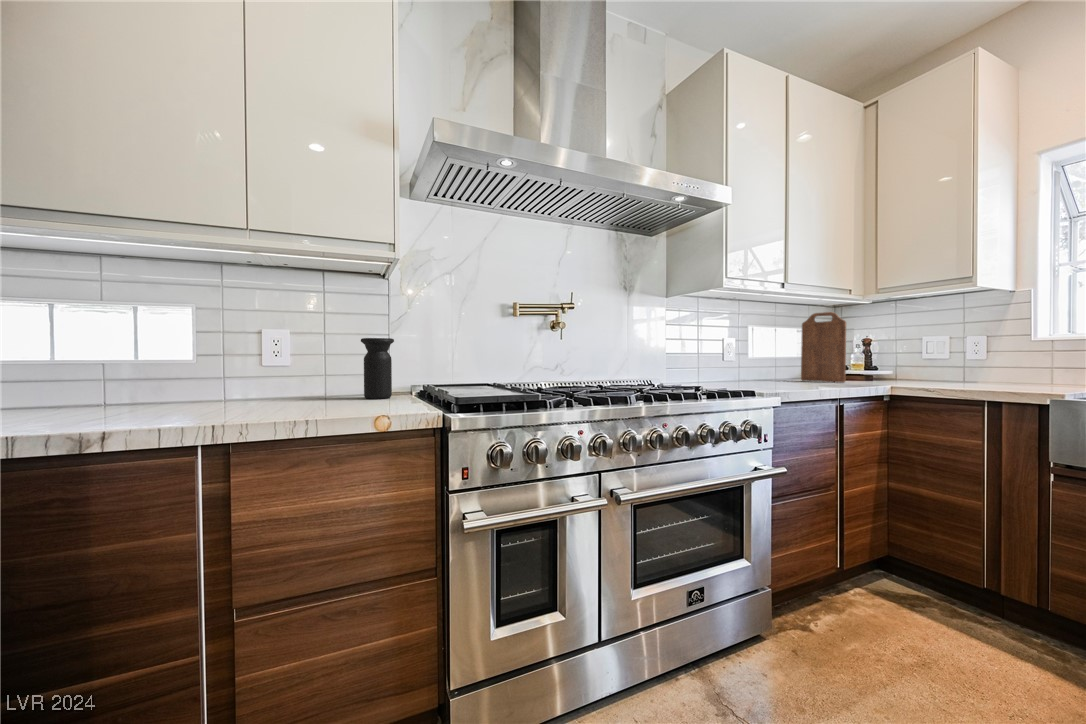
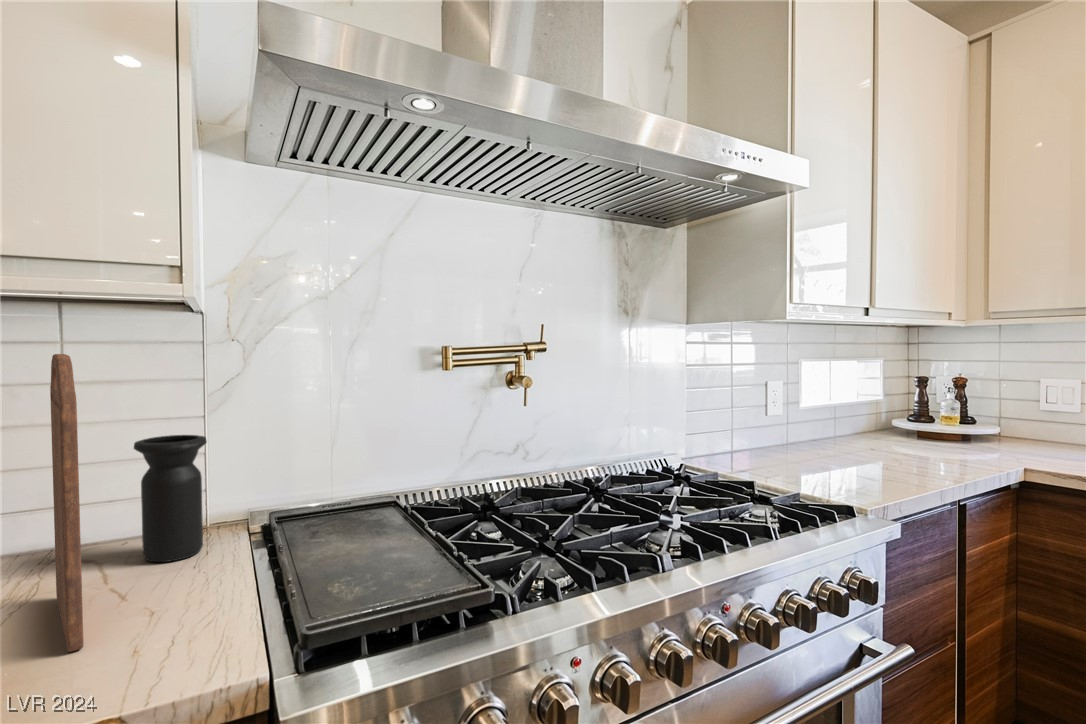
cutting board: present [801,312,846,383] -> present [50,354,84,652]

